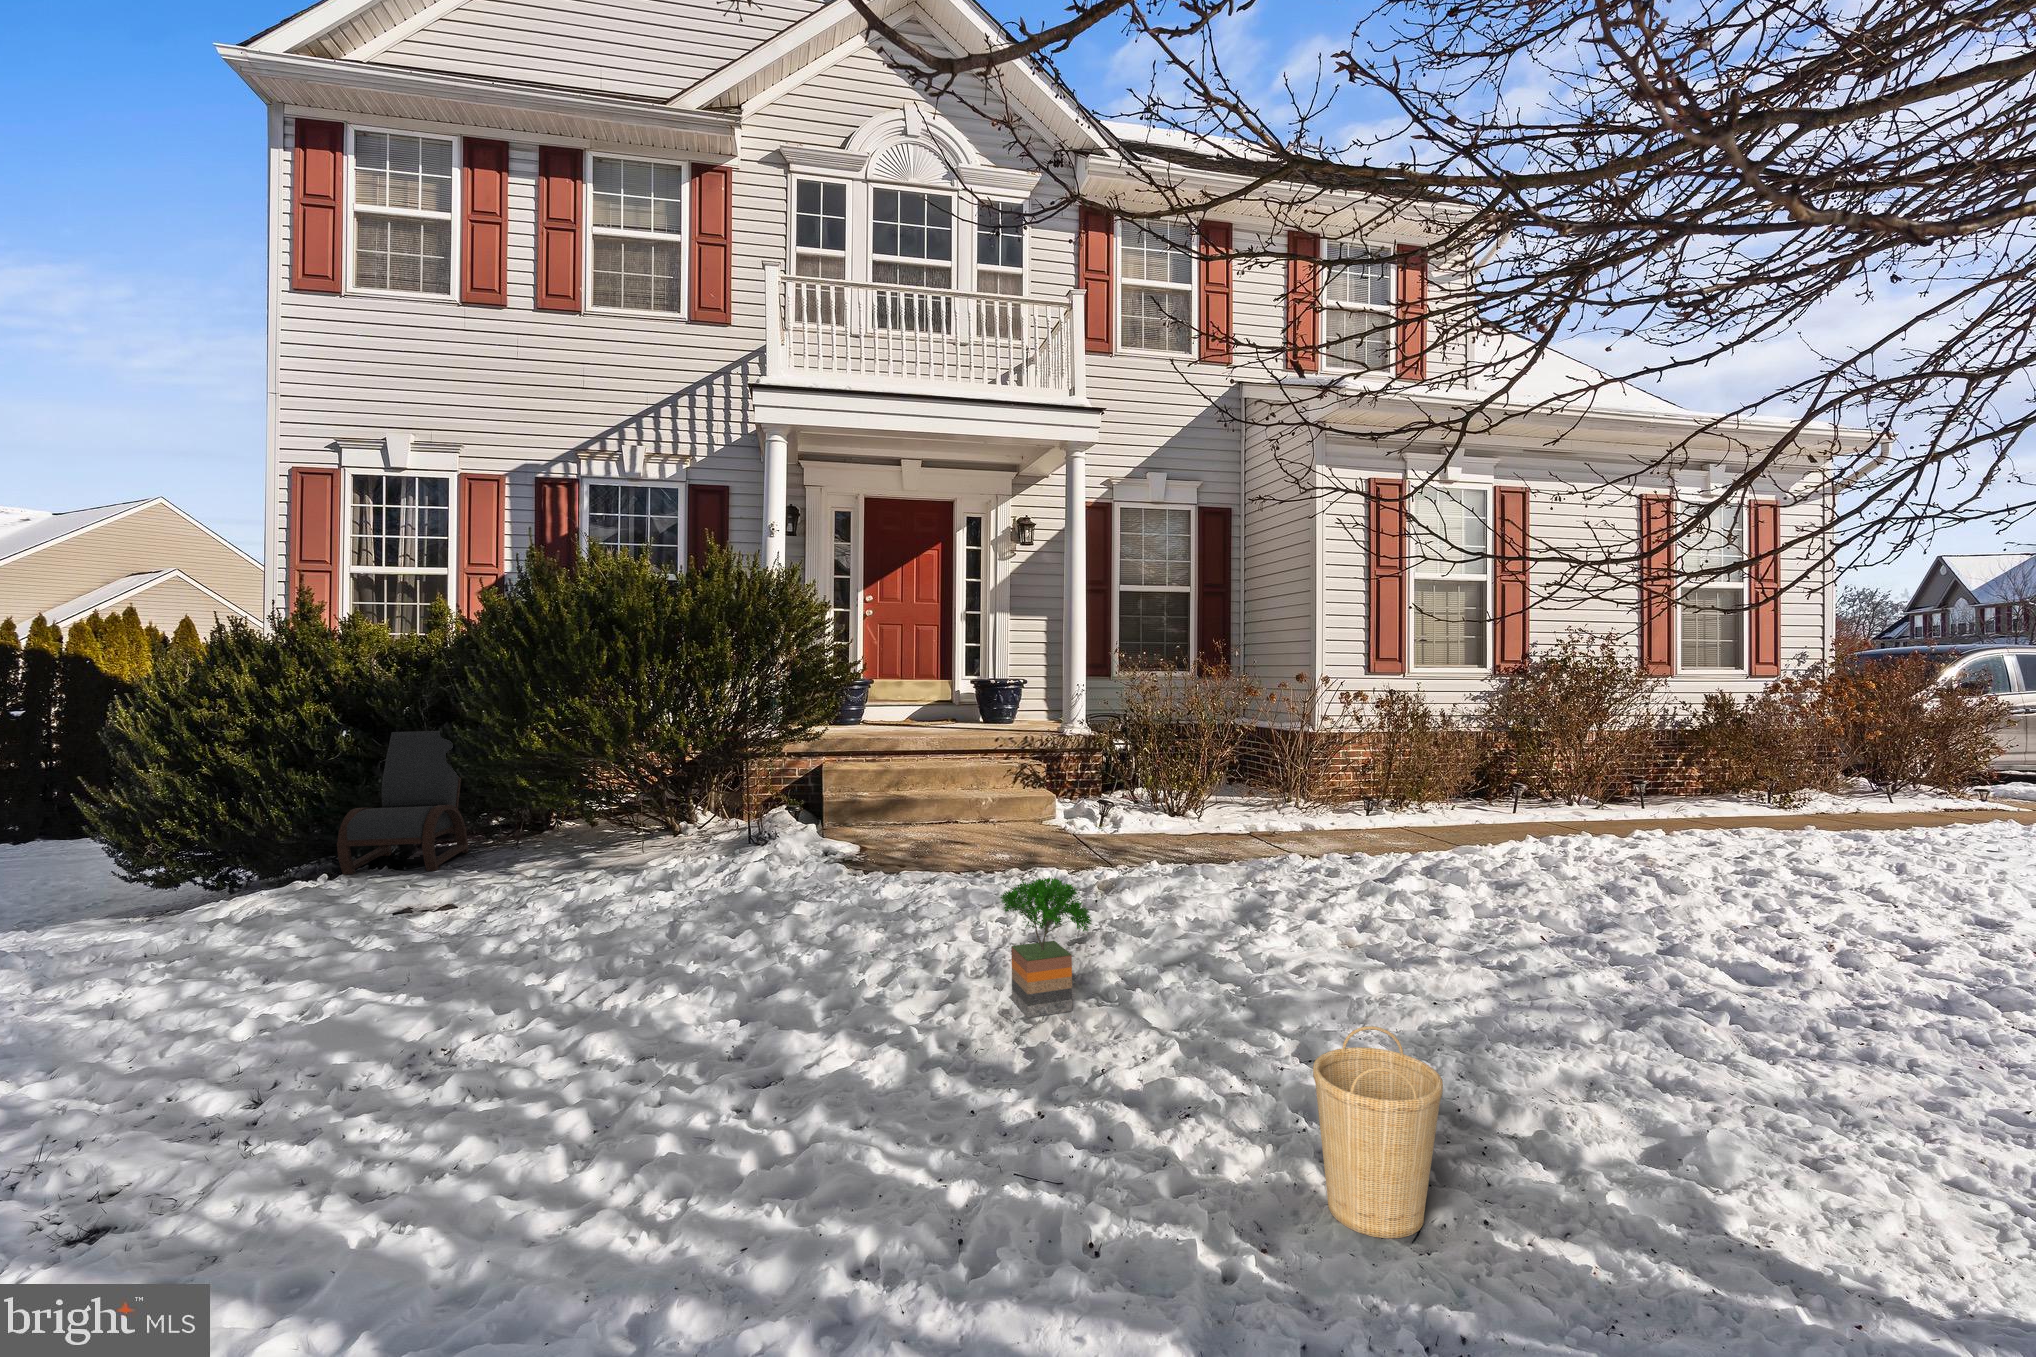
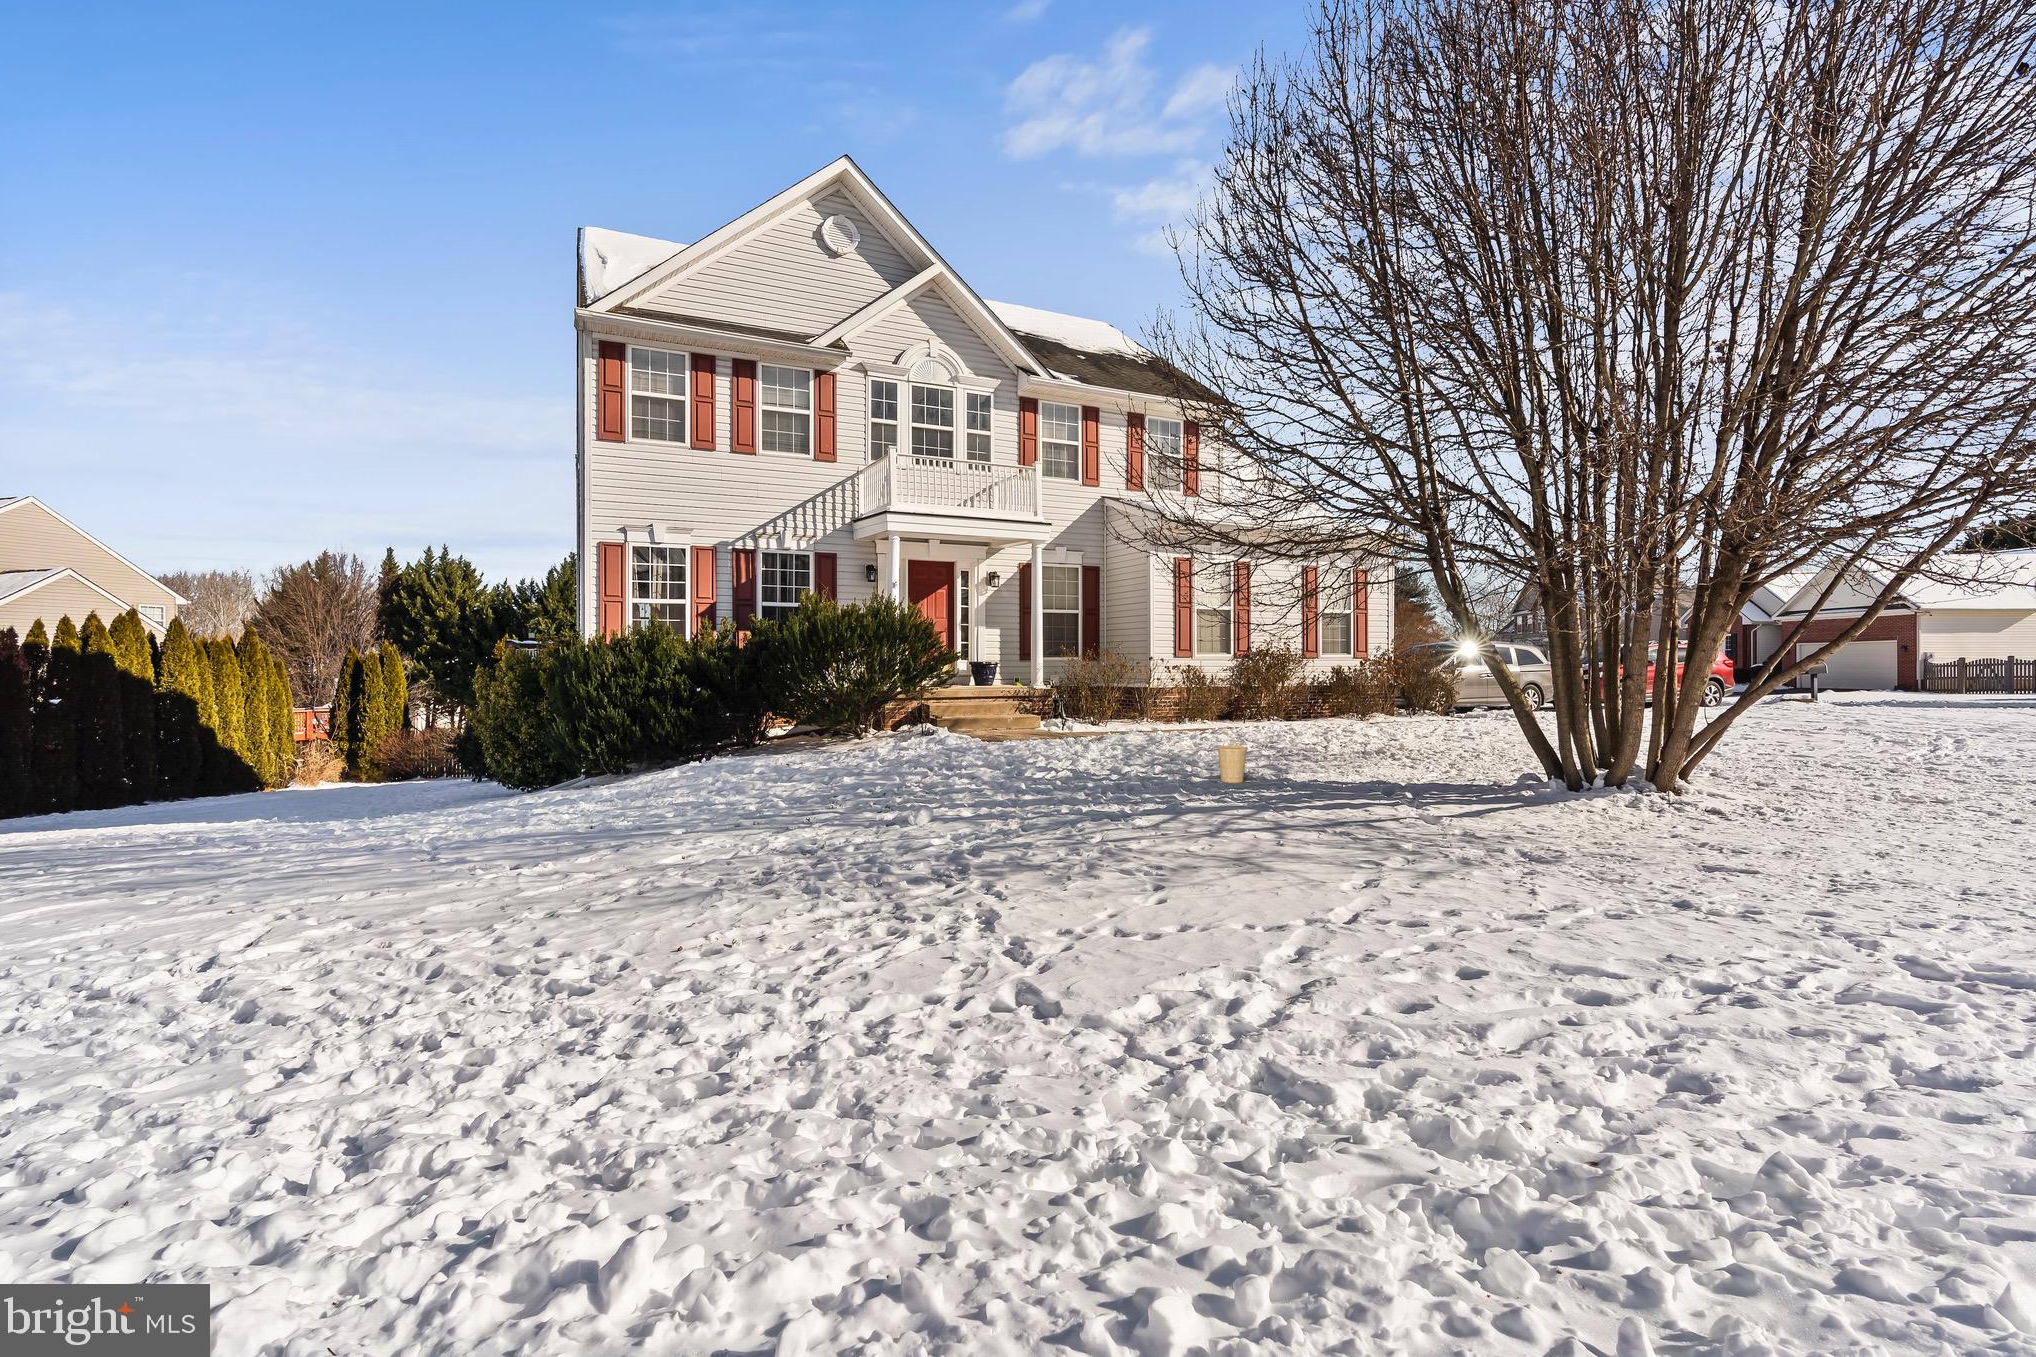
lounge chair: present [336,731,469,875] -> none [748,687,796,752]
potted tree: present [1000,877,1092,1018] -> none [1106,720,1138,763]

